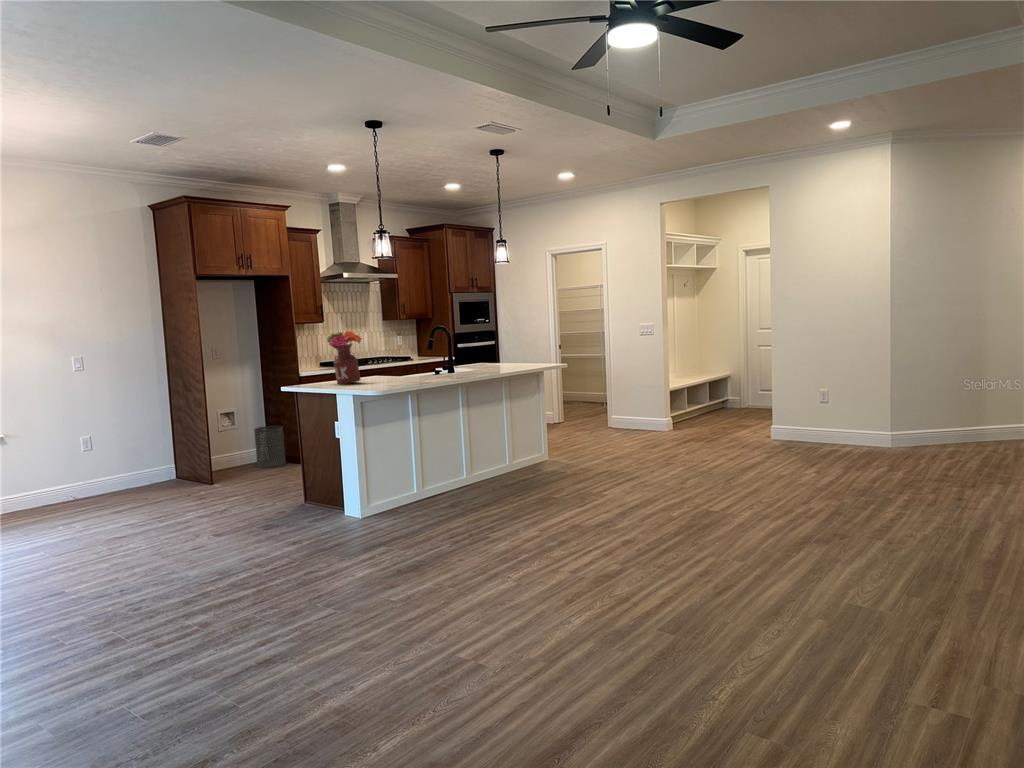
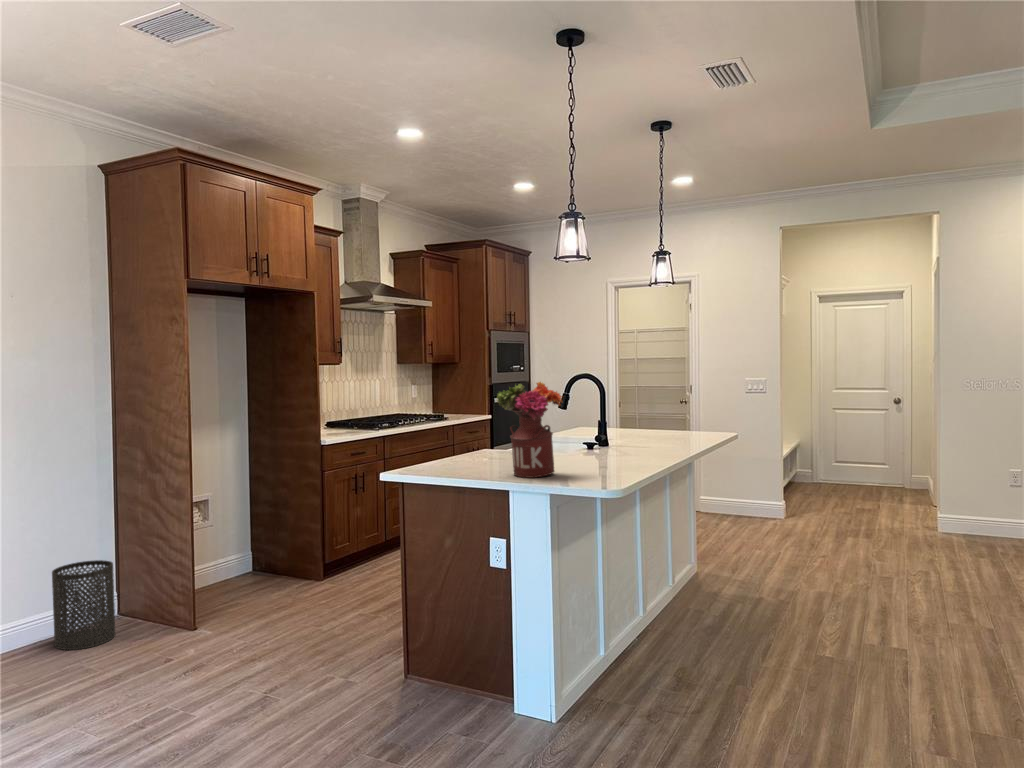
trash can: present [254,426,286,468] -> present [52,560,115,650]

